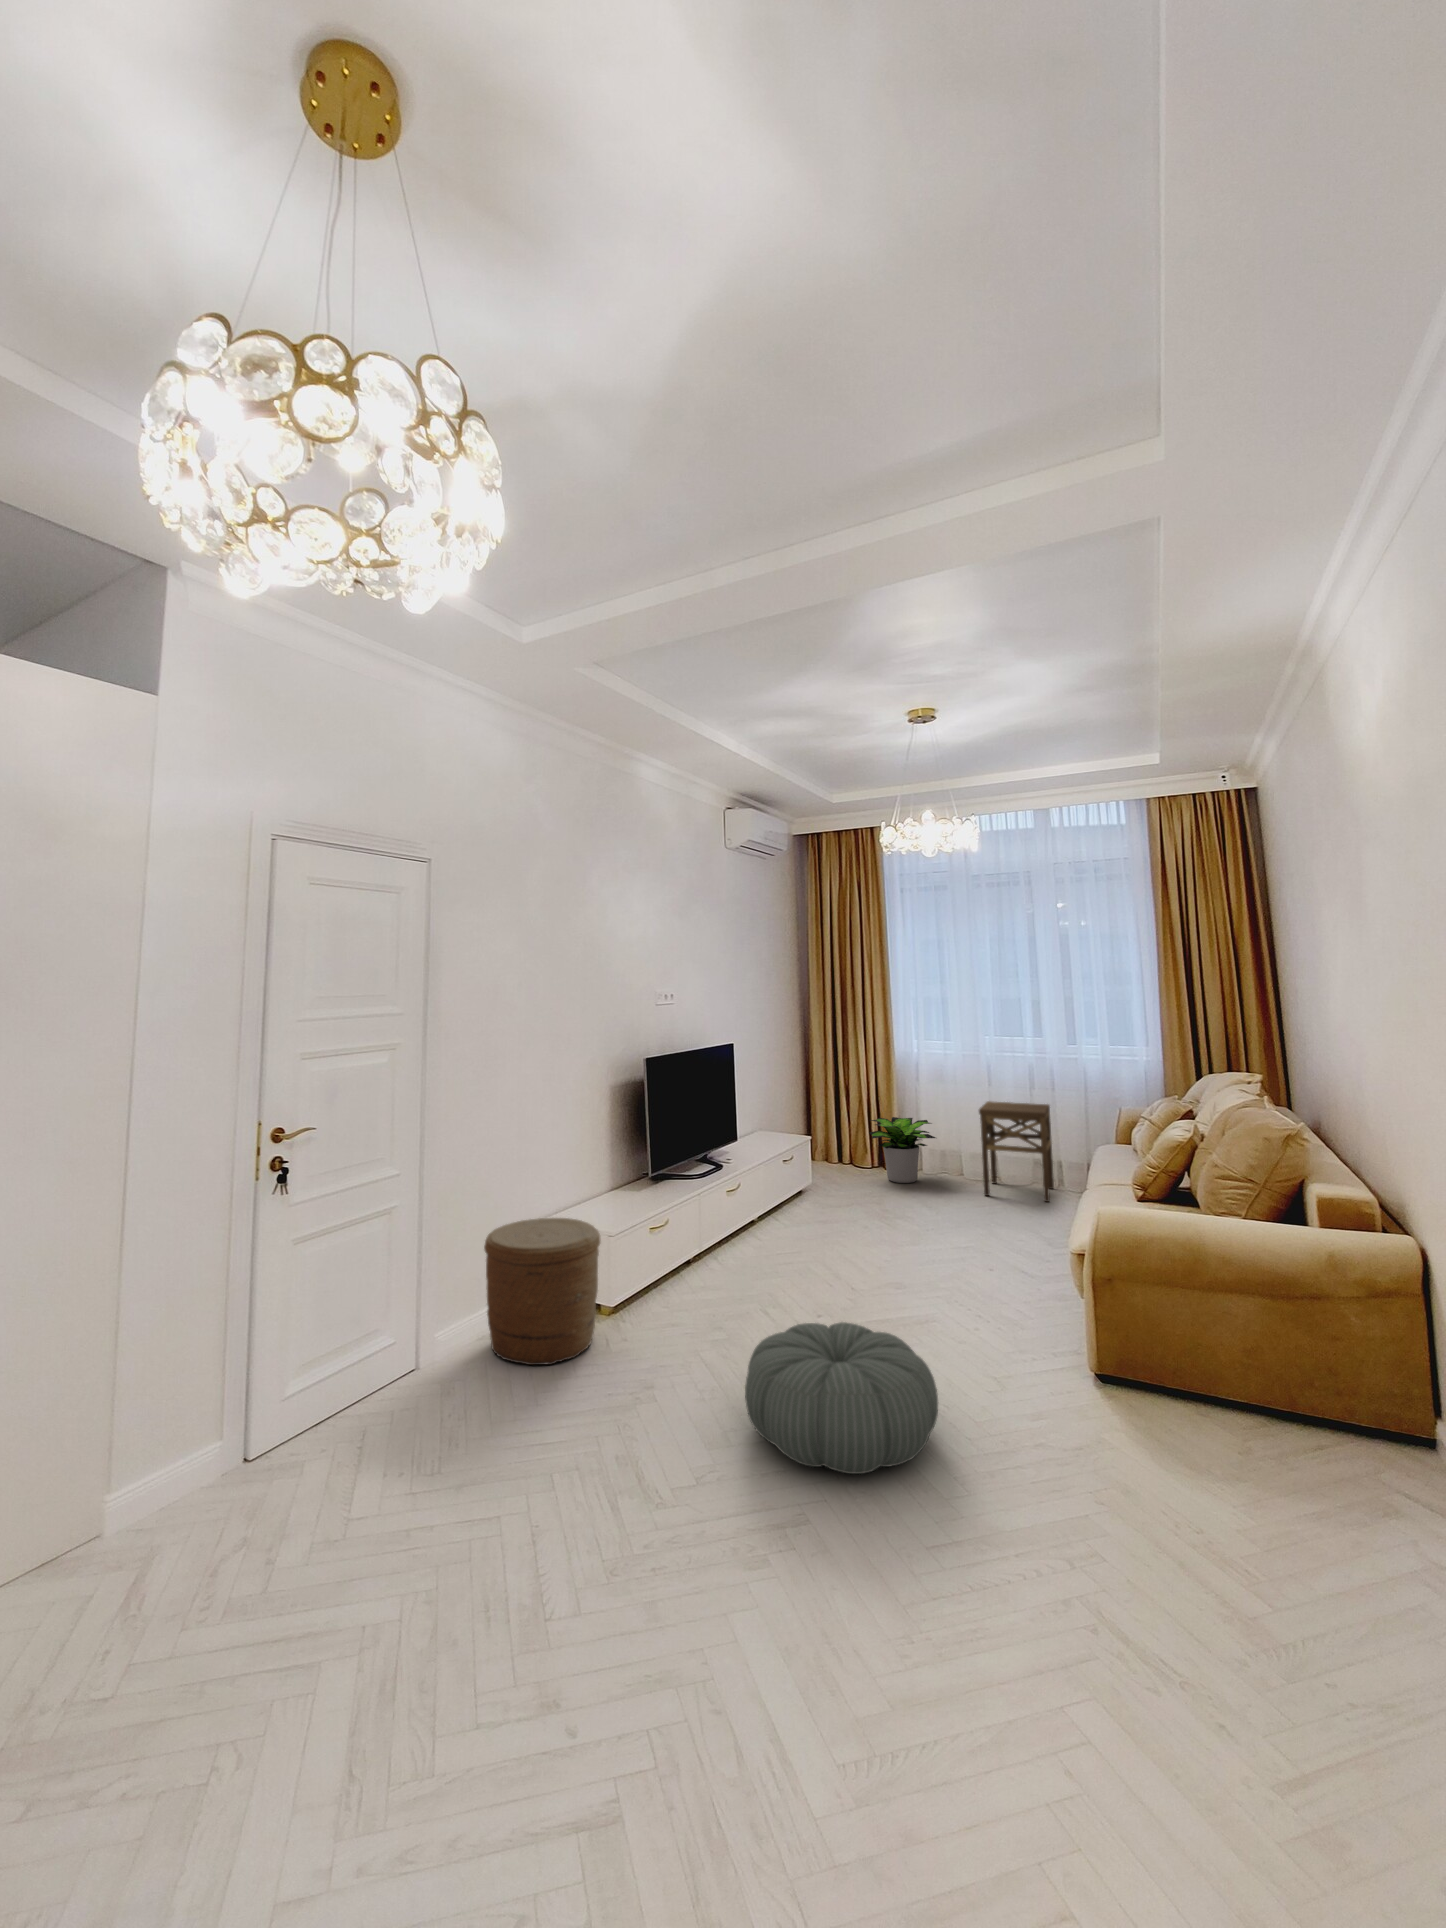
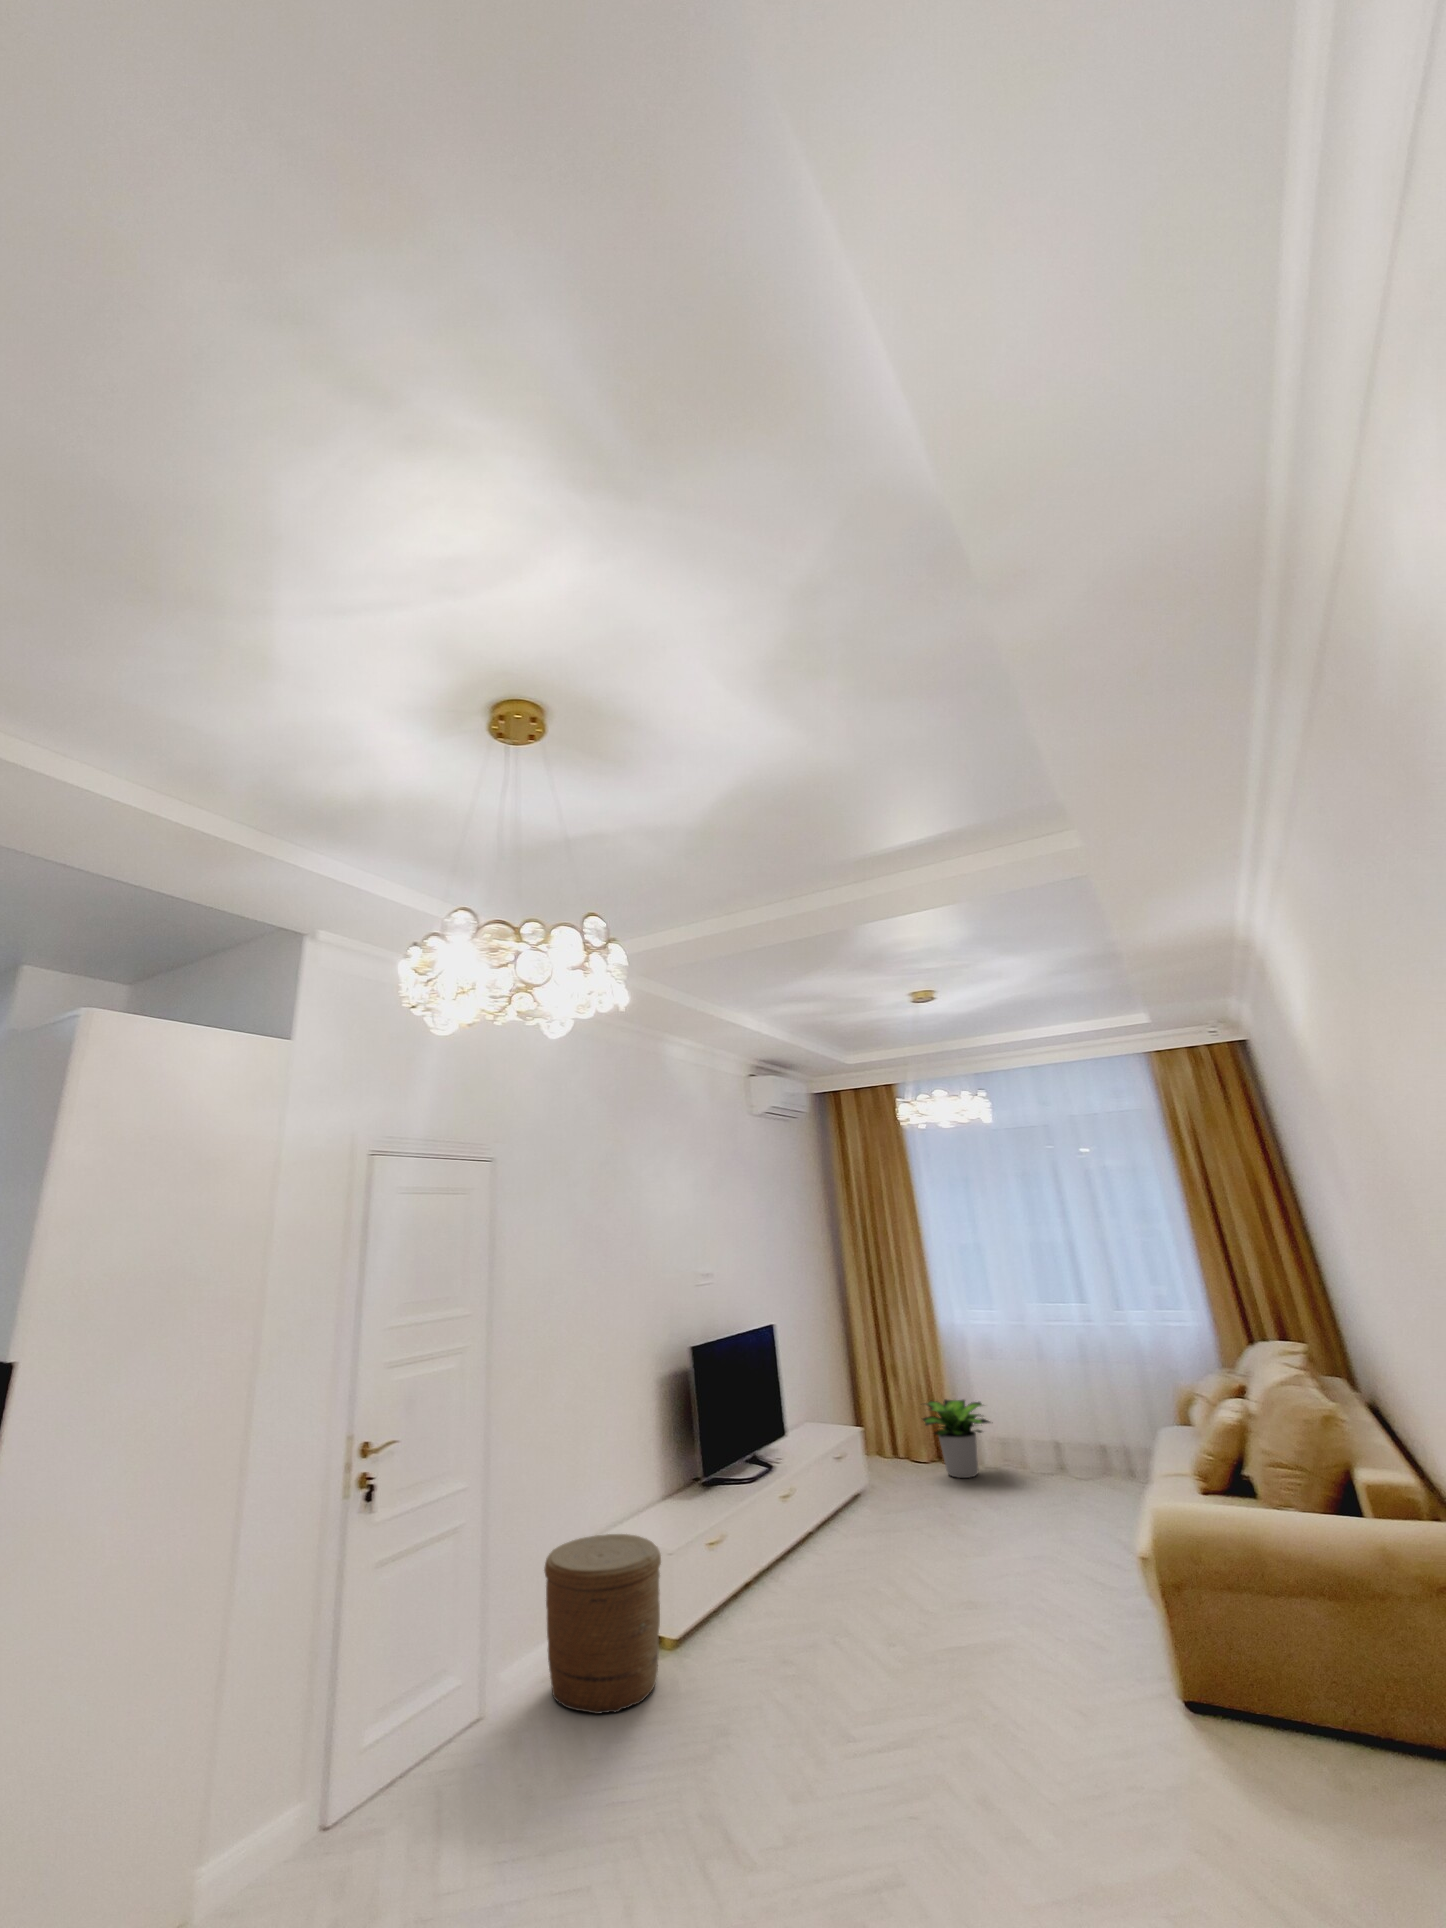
side table: present [979,1101,1054,1202] -> none [1032,1378,1125,1496]
pouf: present [745,1322,938,1474] -> none [824,1646,1023,1828]

